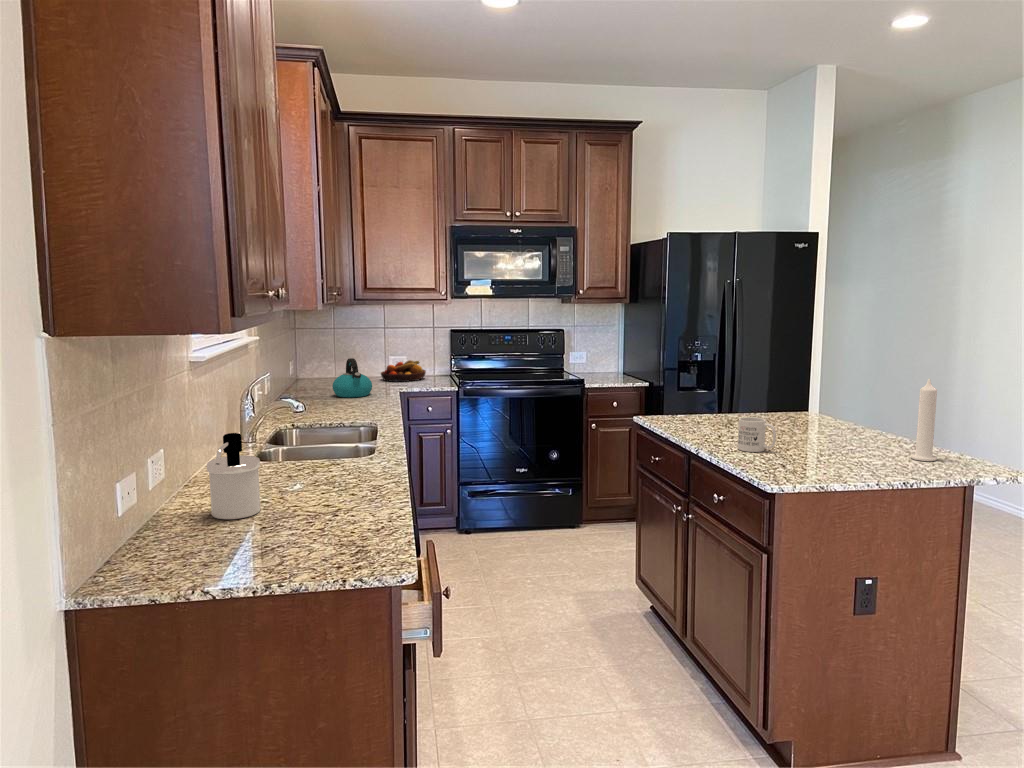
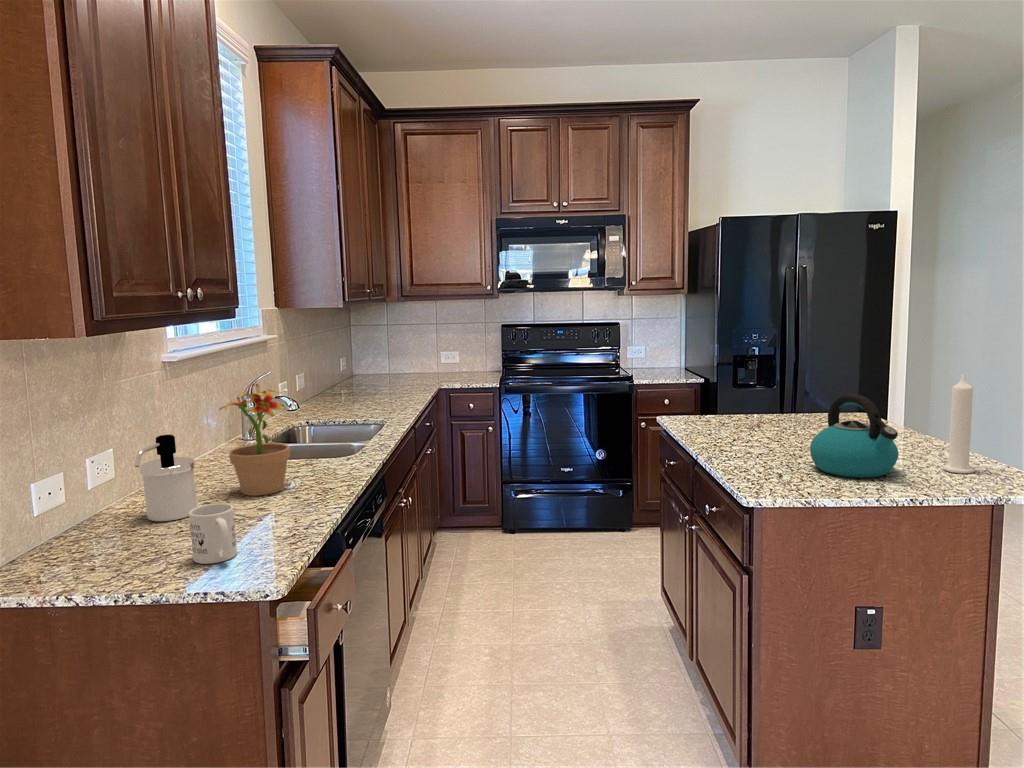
kettle: present [332,358,372,398] -> present [810,394,898,478]
fruit bowl: present [381,360,426,382] -> none [430,357,475,379]
potted plant: none [269,382,338,493] -> present [219,383,290,496]
mug: present [738,417,776,452] -> present [189,503,237,564]

